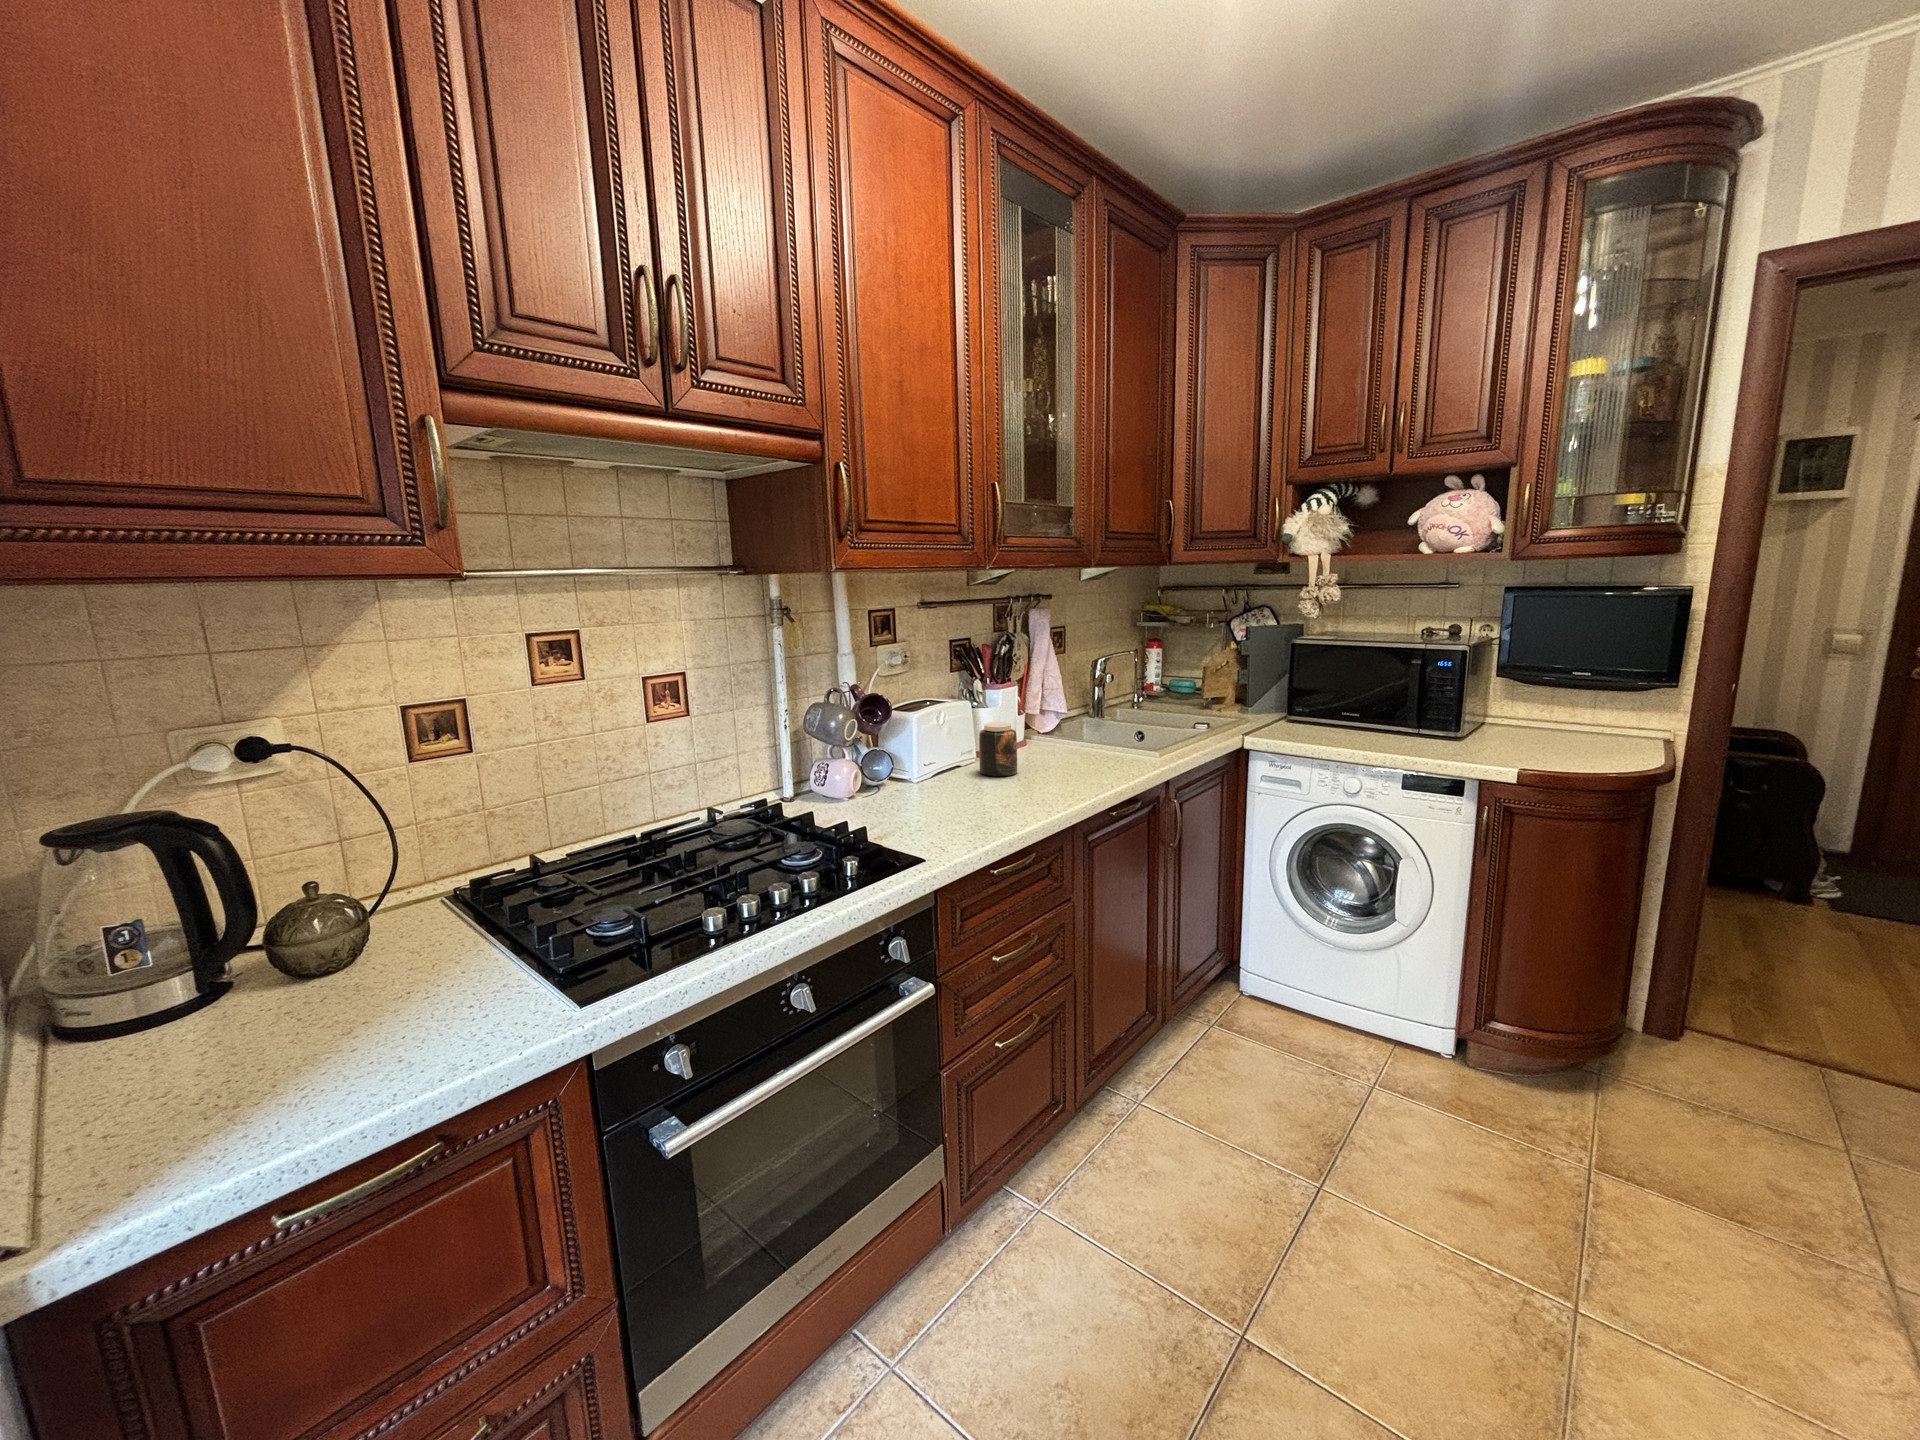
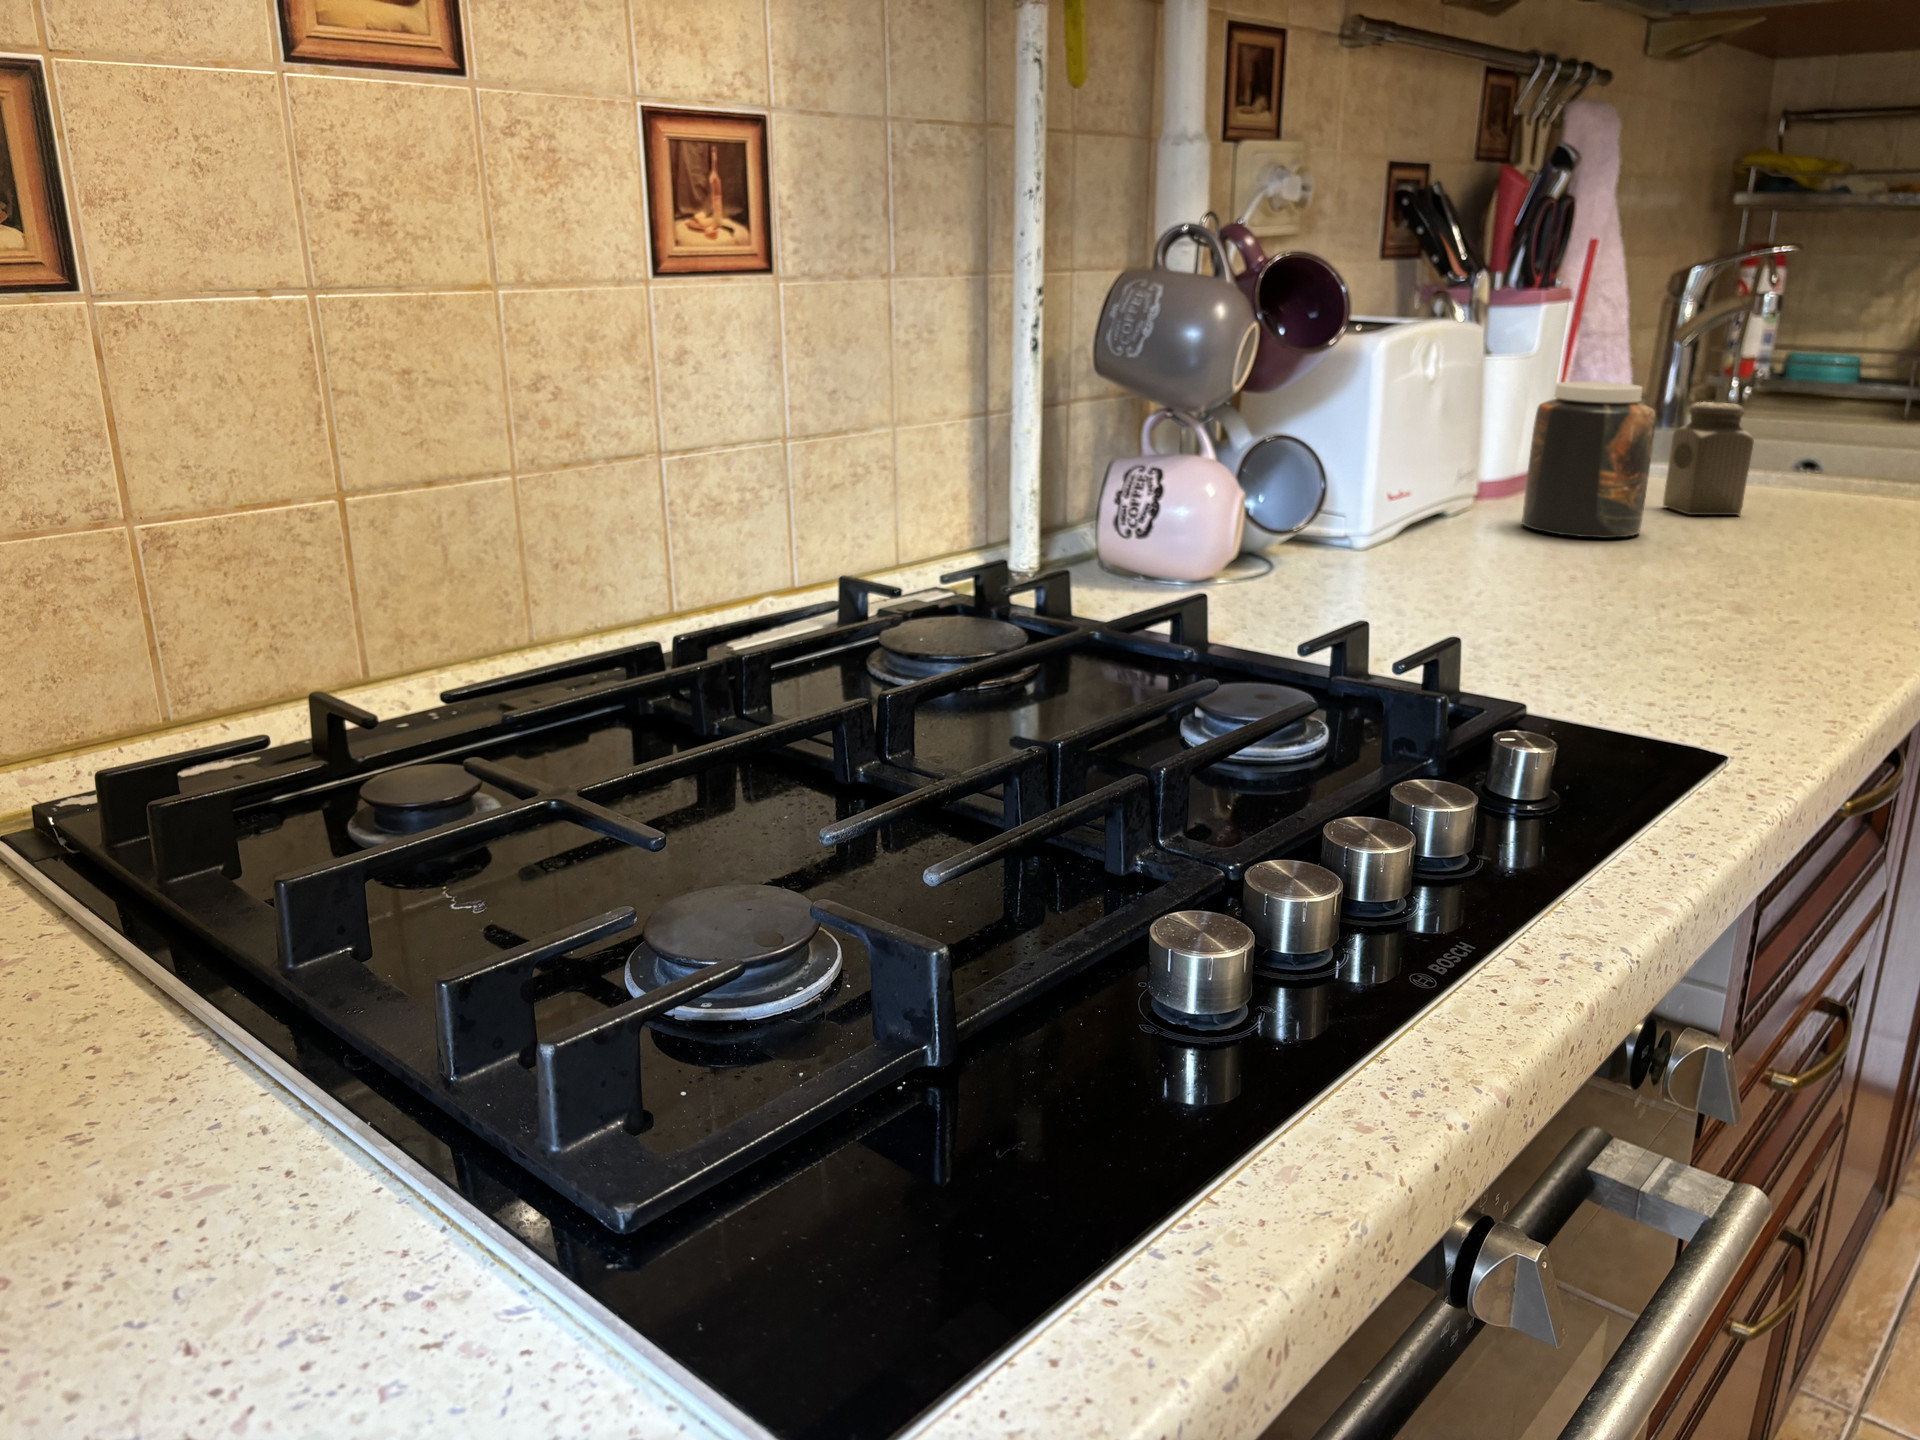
salt shaker: none [1042,724,1064,764] -> present [1663,402,1754,515]

